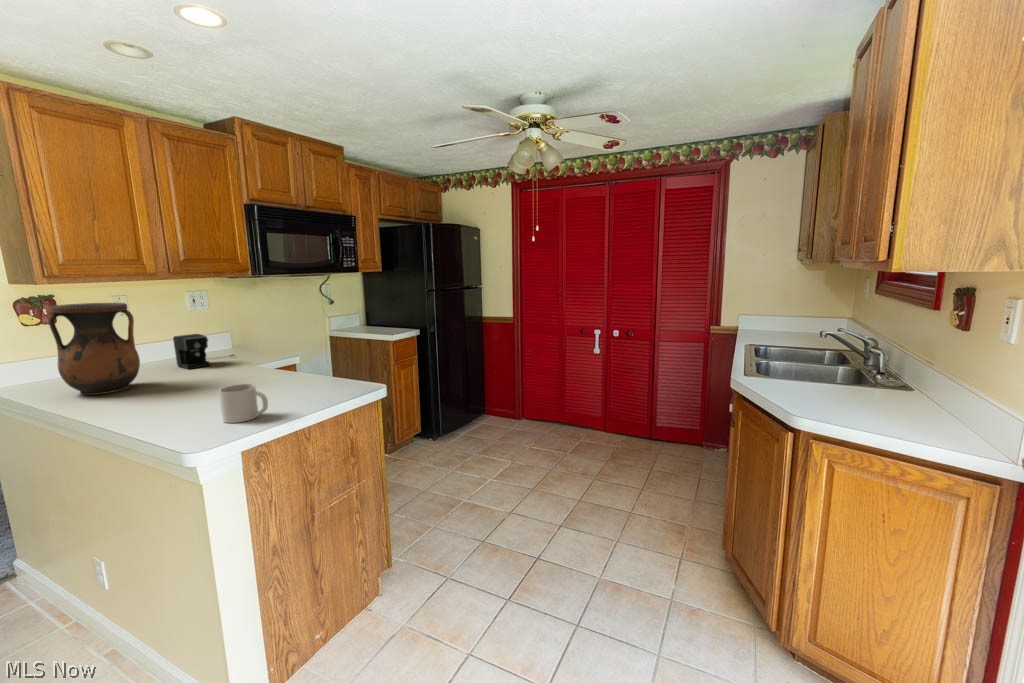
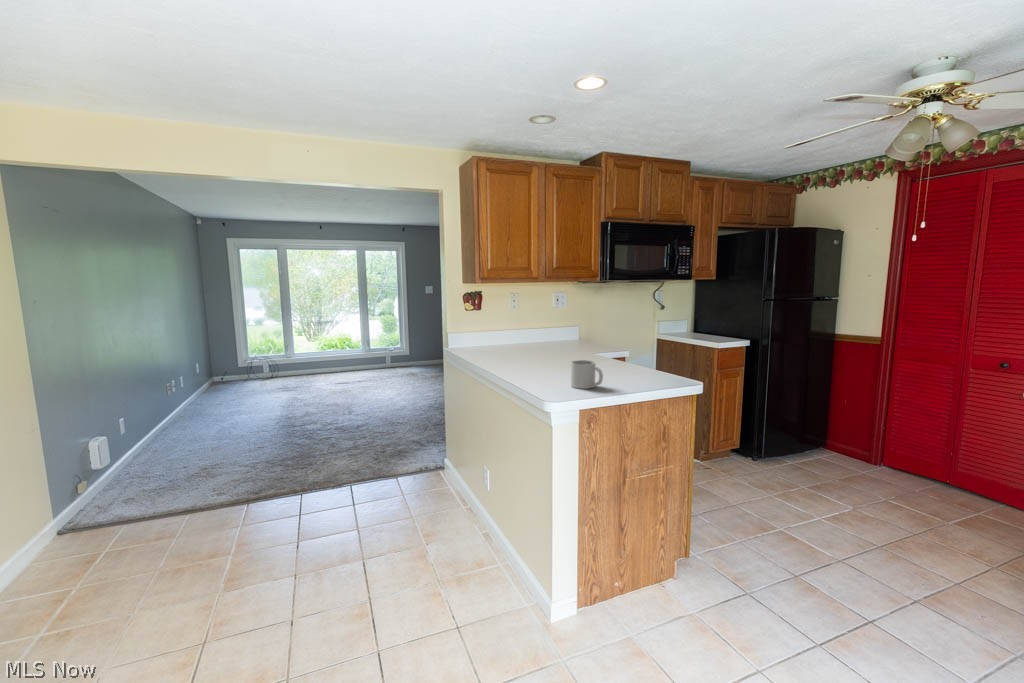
vase: present [48,303,140,395] -> none [482,296,524,358]
coffee maker: present [173,334,234,369] -> none [543,324,580,350]

